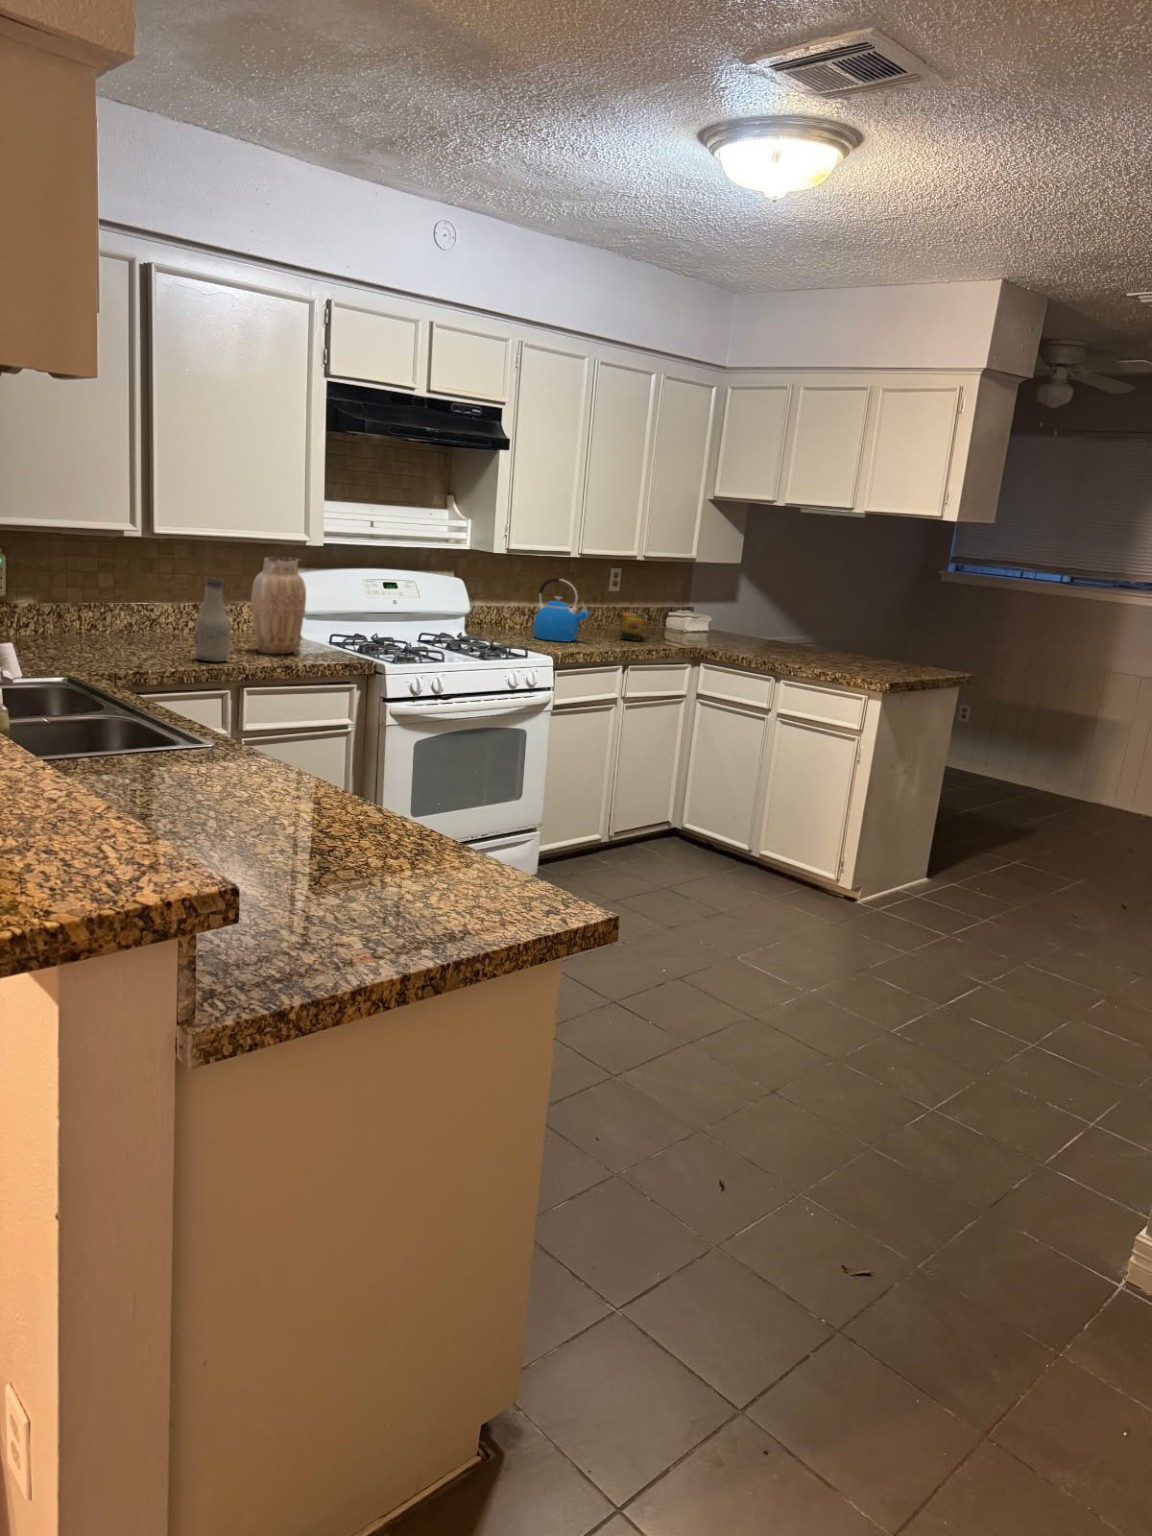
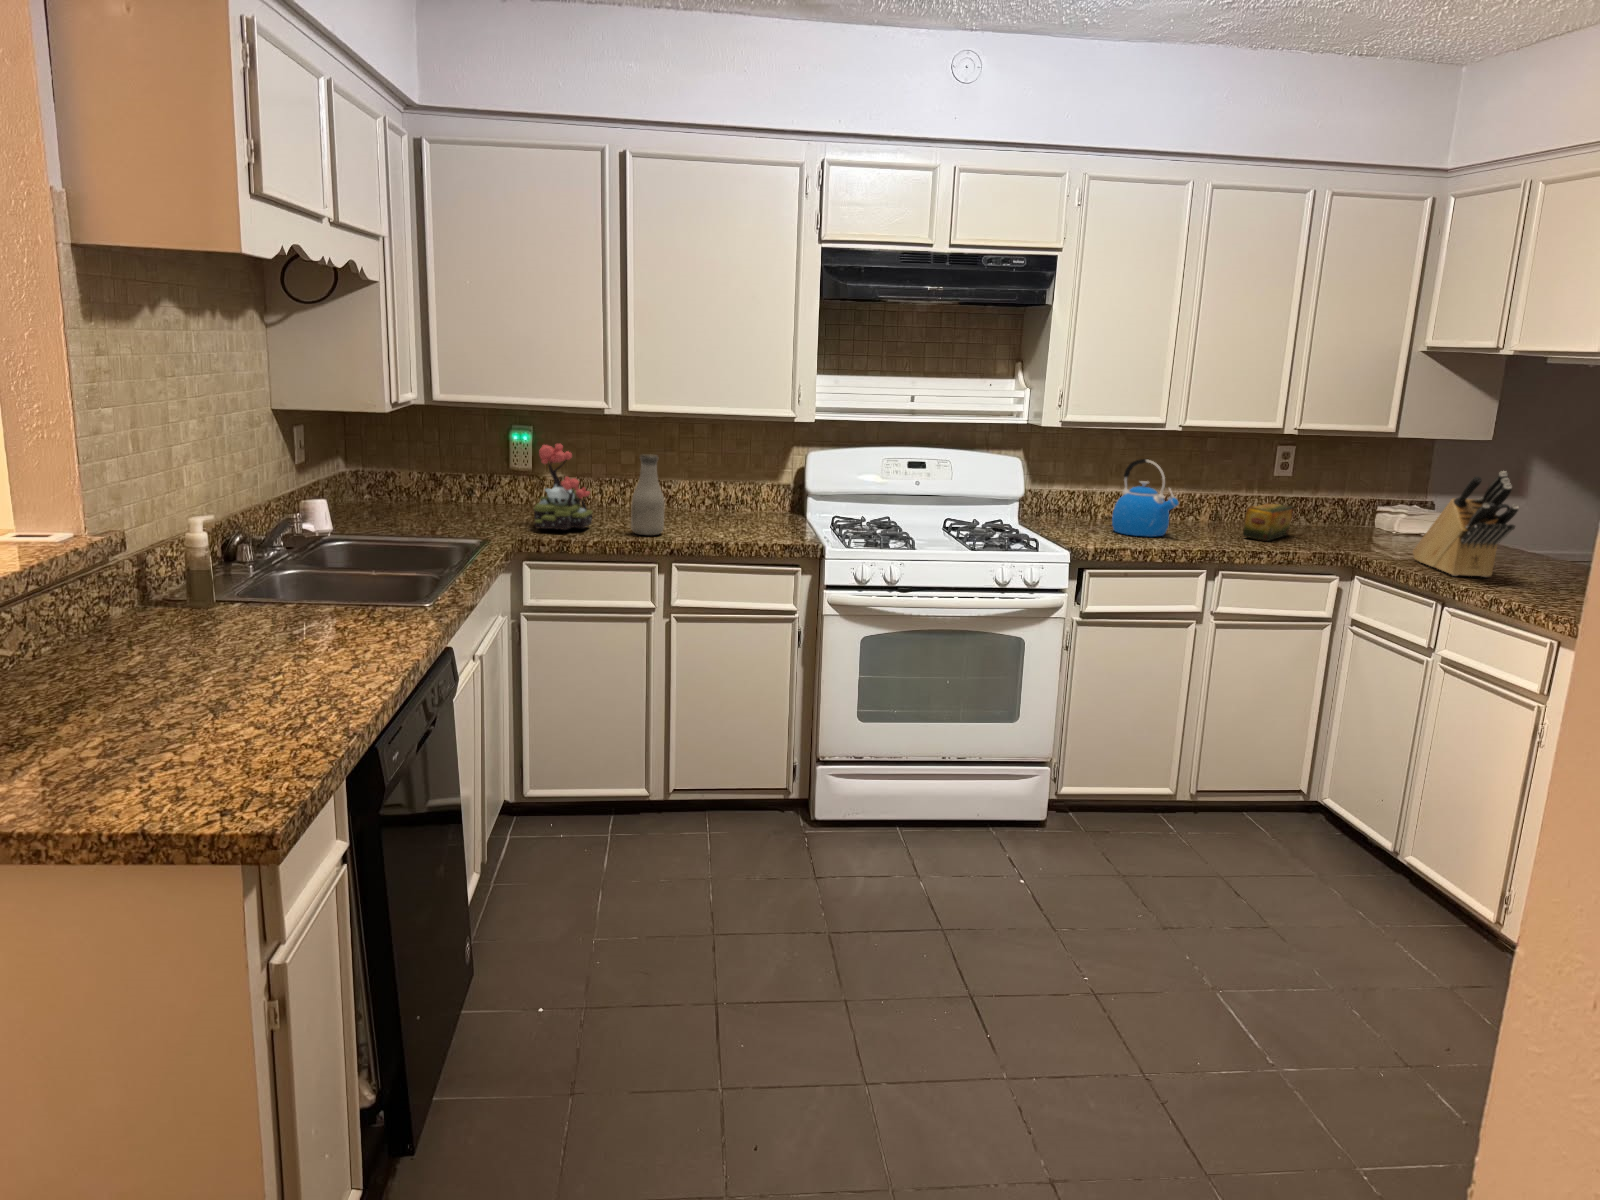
vase: present [251,557,306,654] -> none [713,434,766,532]
plant: none [74,566,152,661] -> present [534,444,592,530]
knife block: none [735,587,816,659] -> present [1413,471,1519,577]

